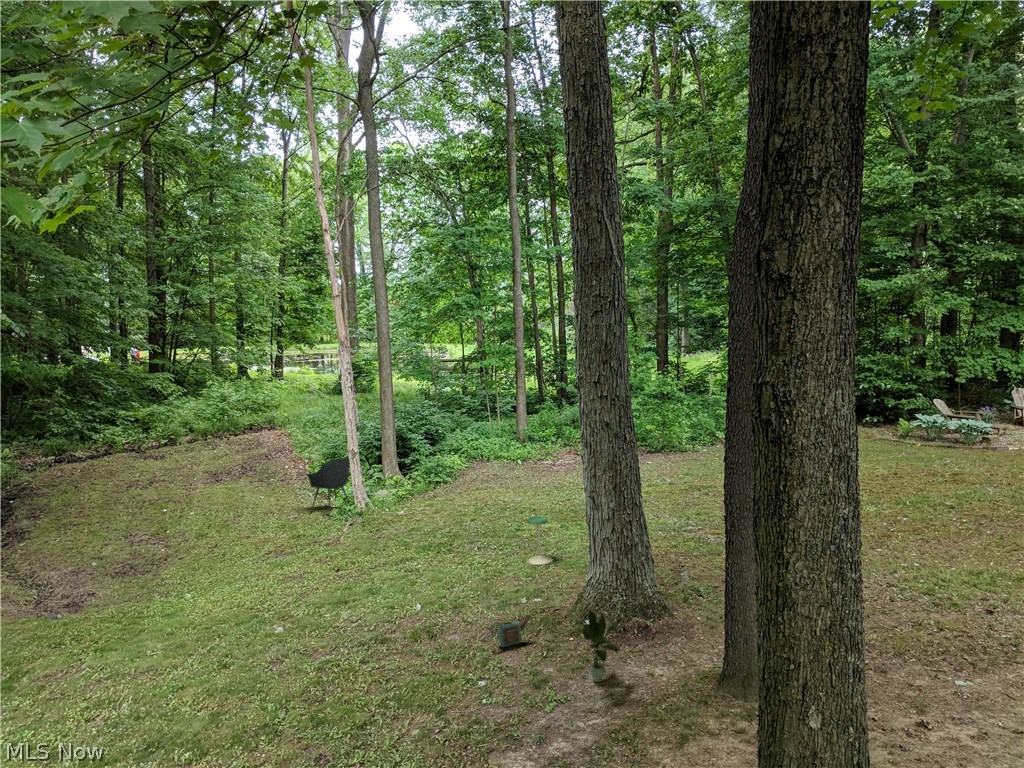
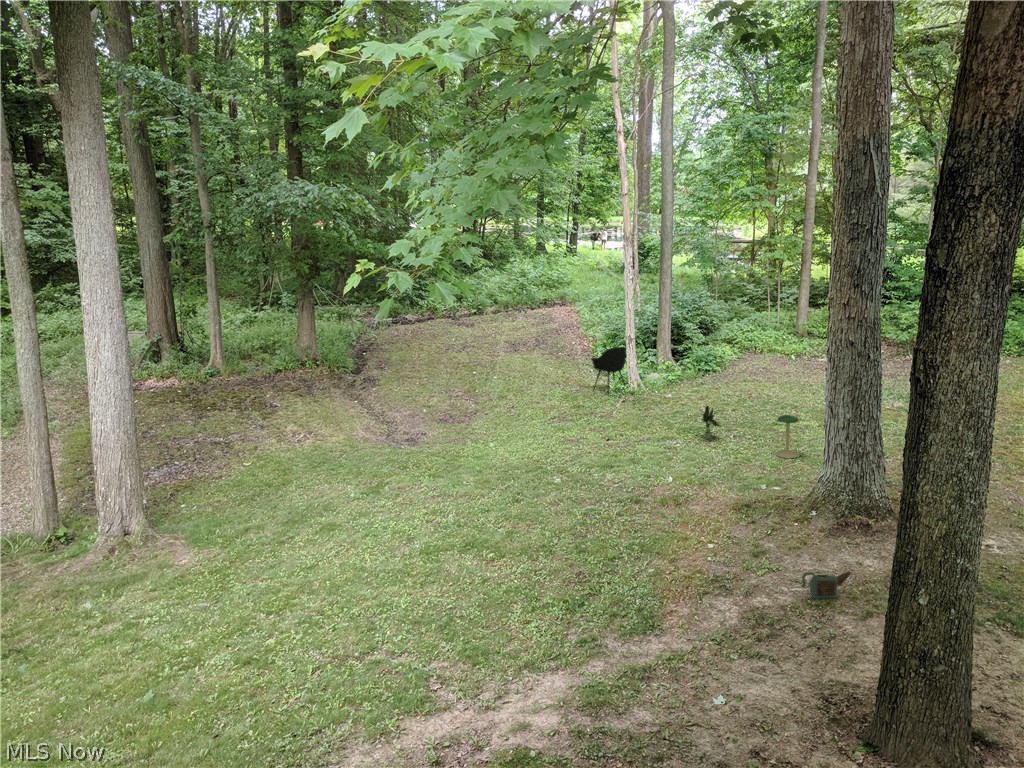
potted plant: present [579,611,620,682] -> present [702,406,720,439]
watering can: present [490,615,531,647] -> present [801,572,851,598]

